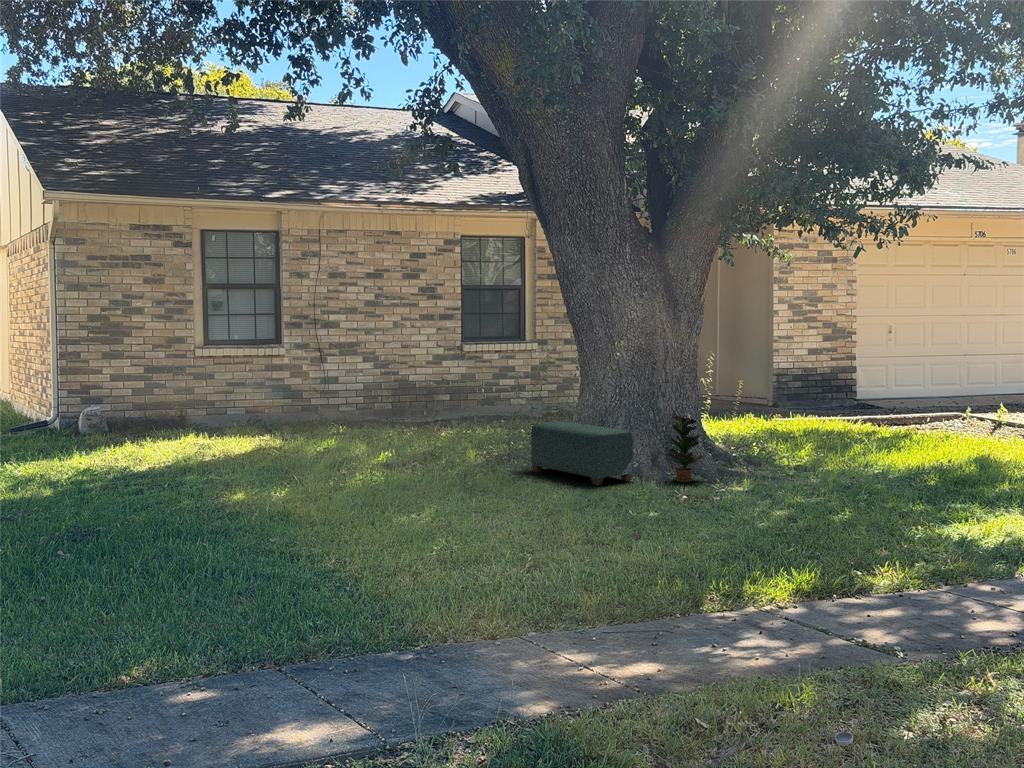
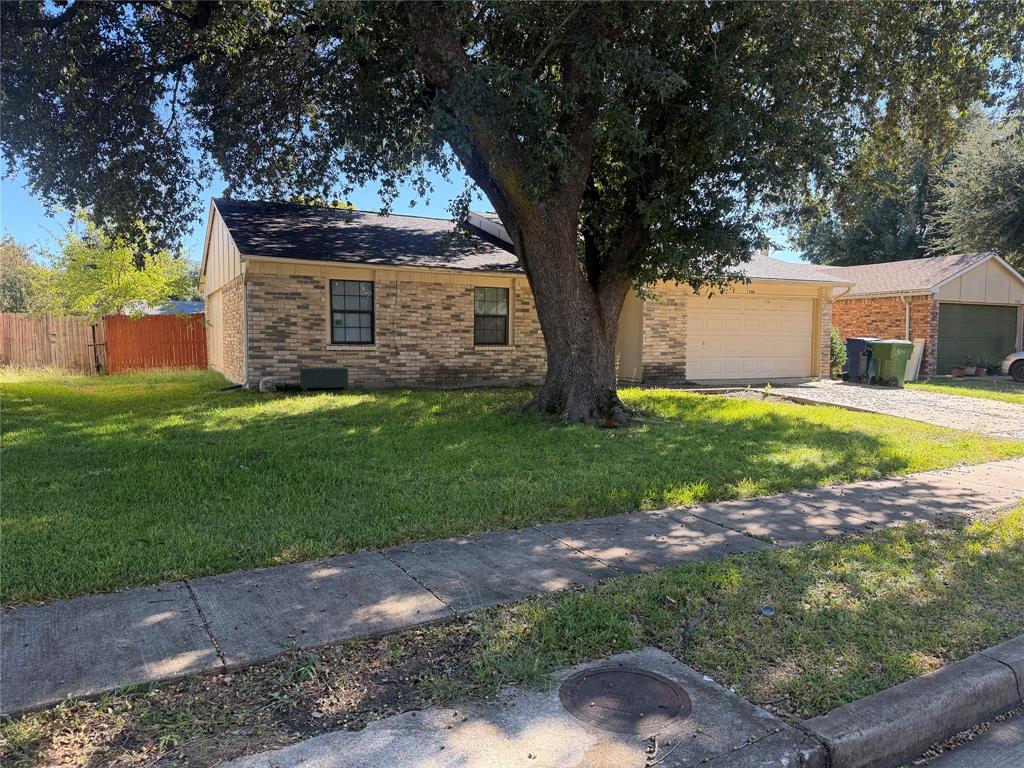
bench: present [531,421,633,485] -> present [300,367,348,391]

